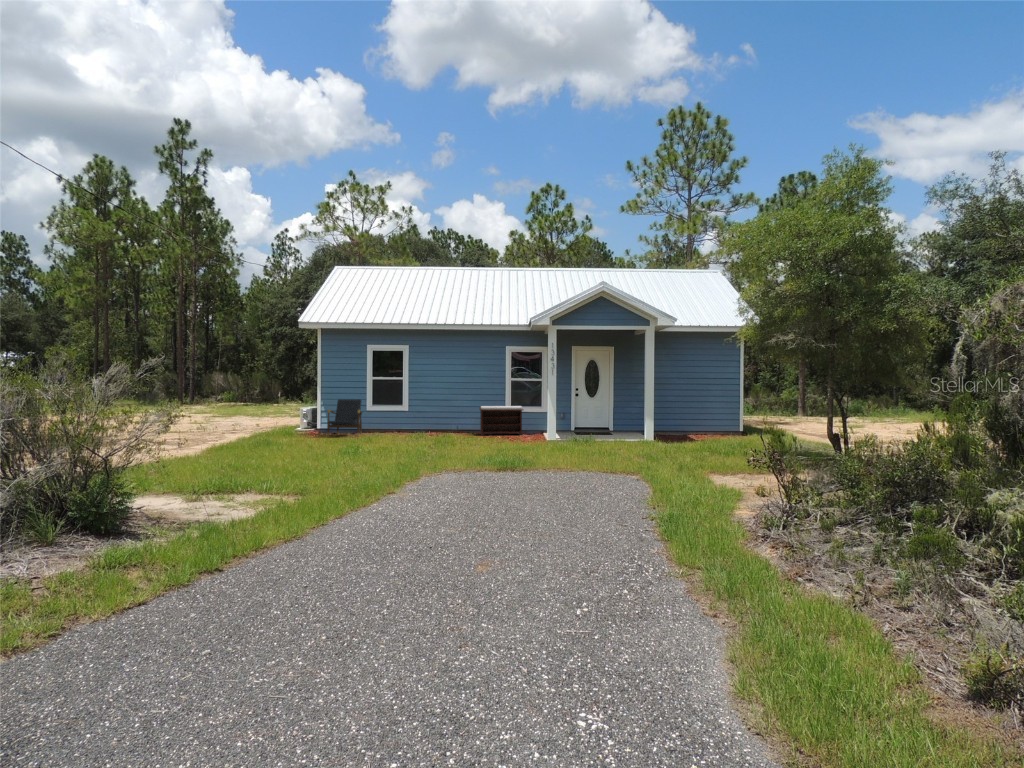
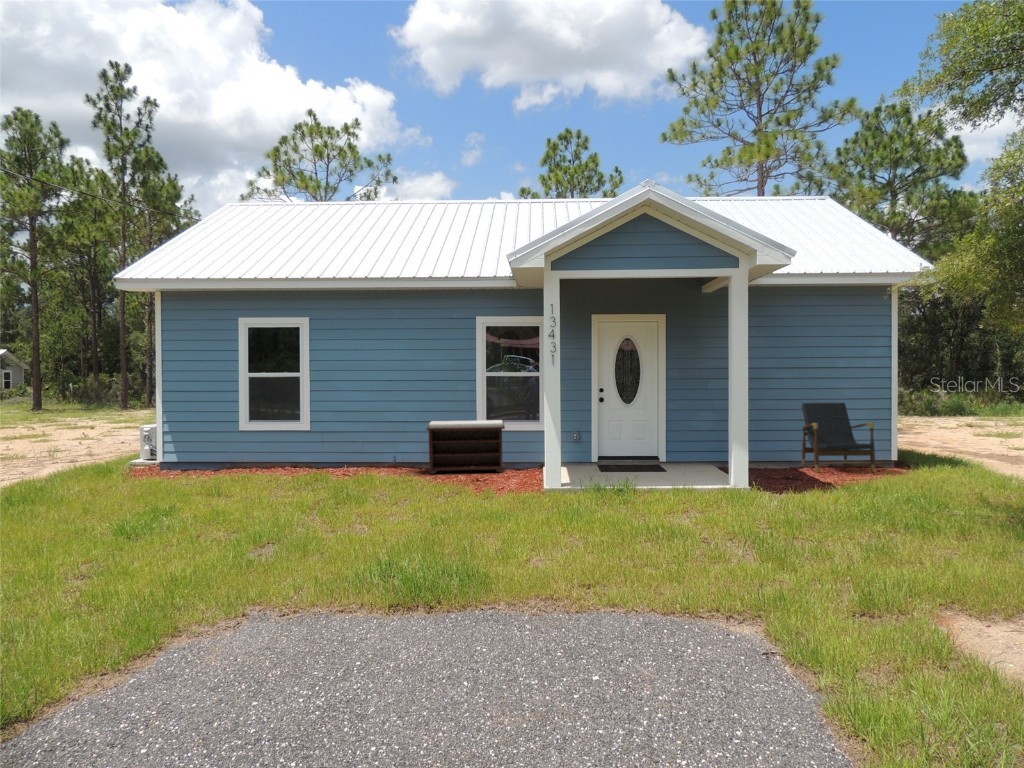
lounge chair: present [327,399,362,437] -> present [802,403,875,472]

